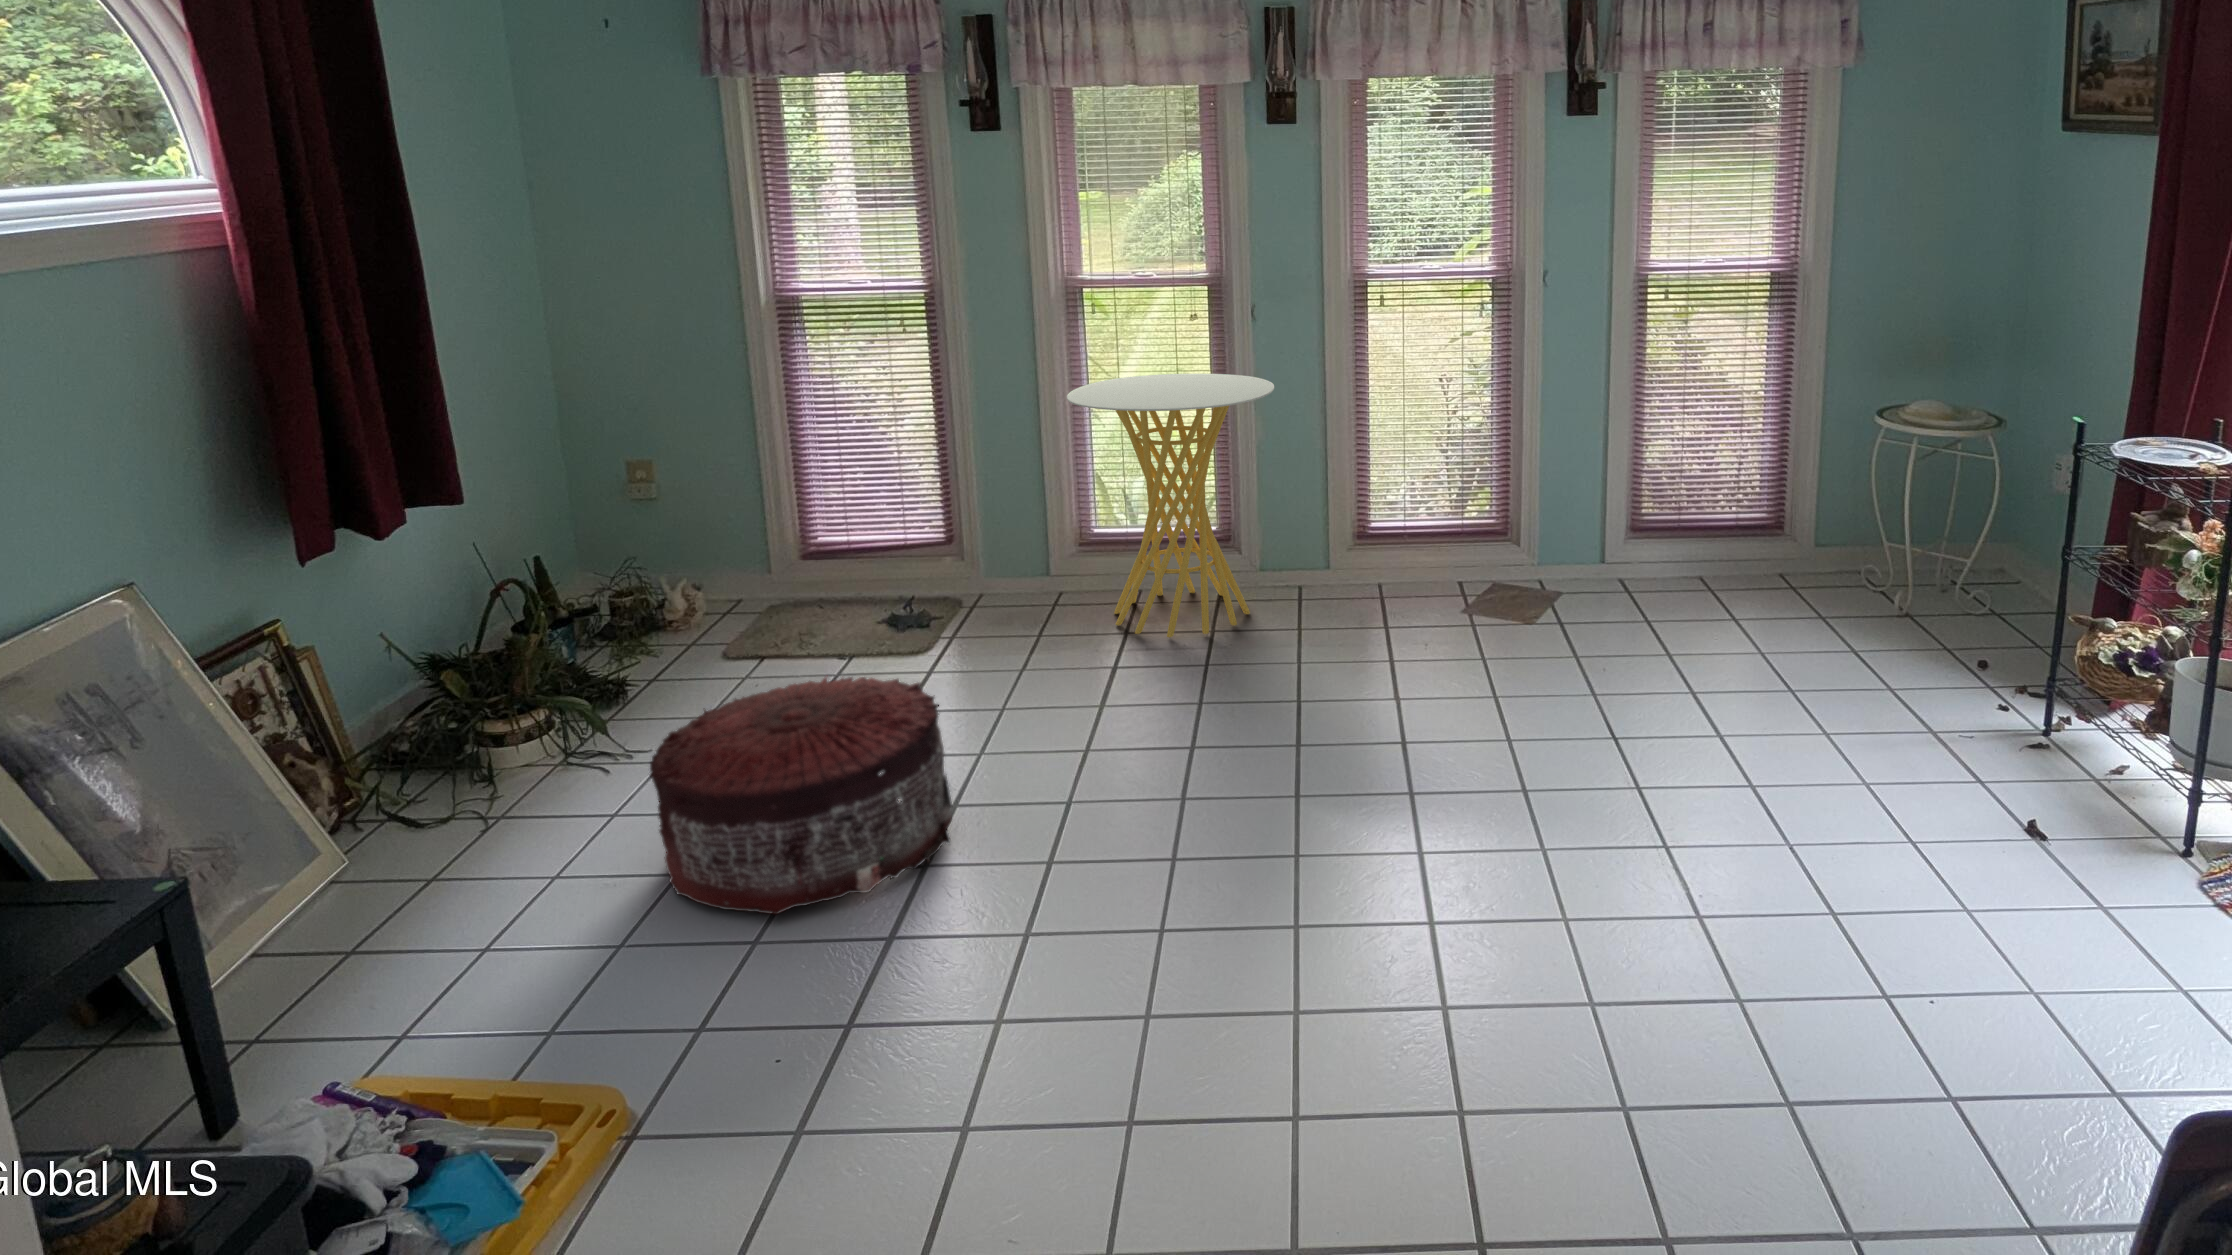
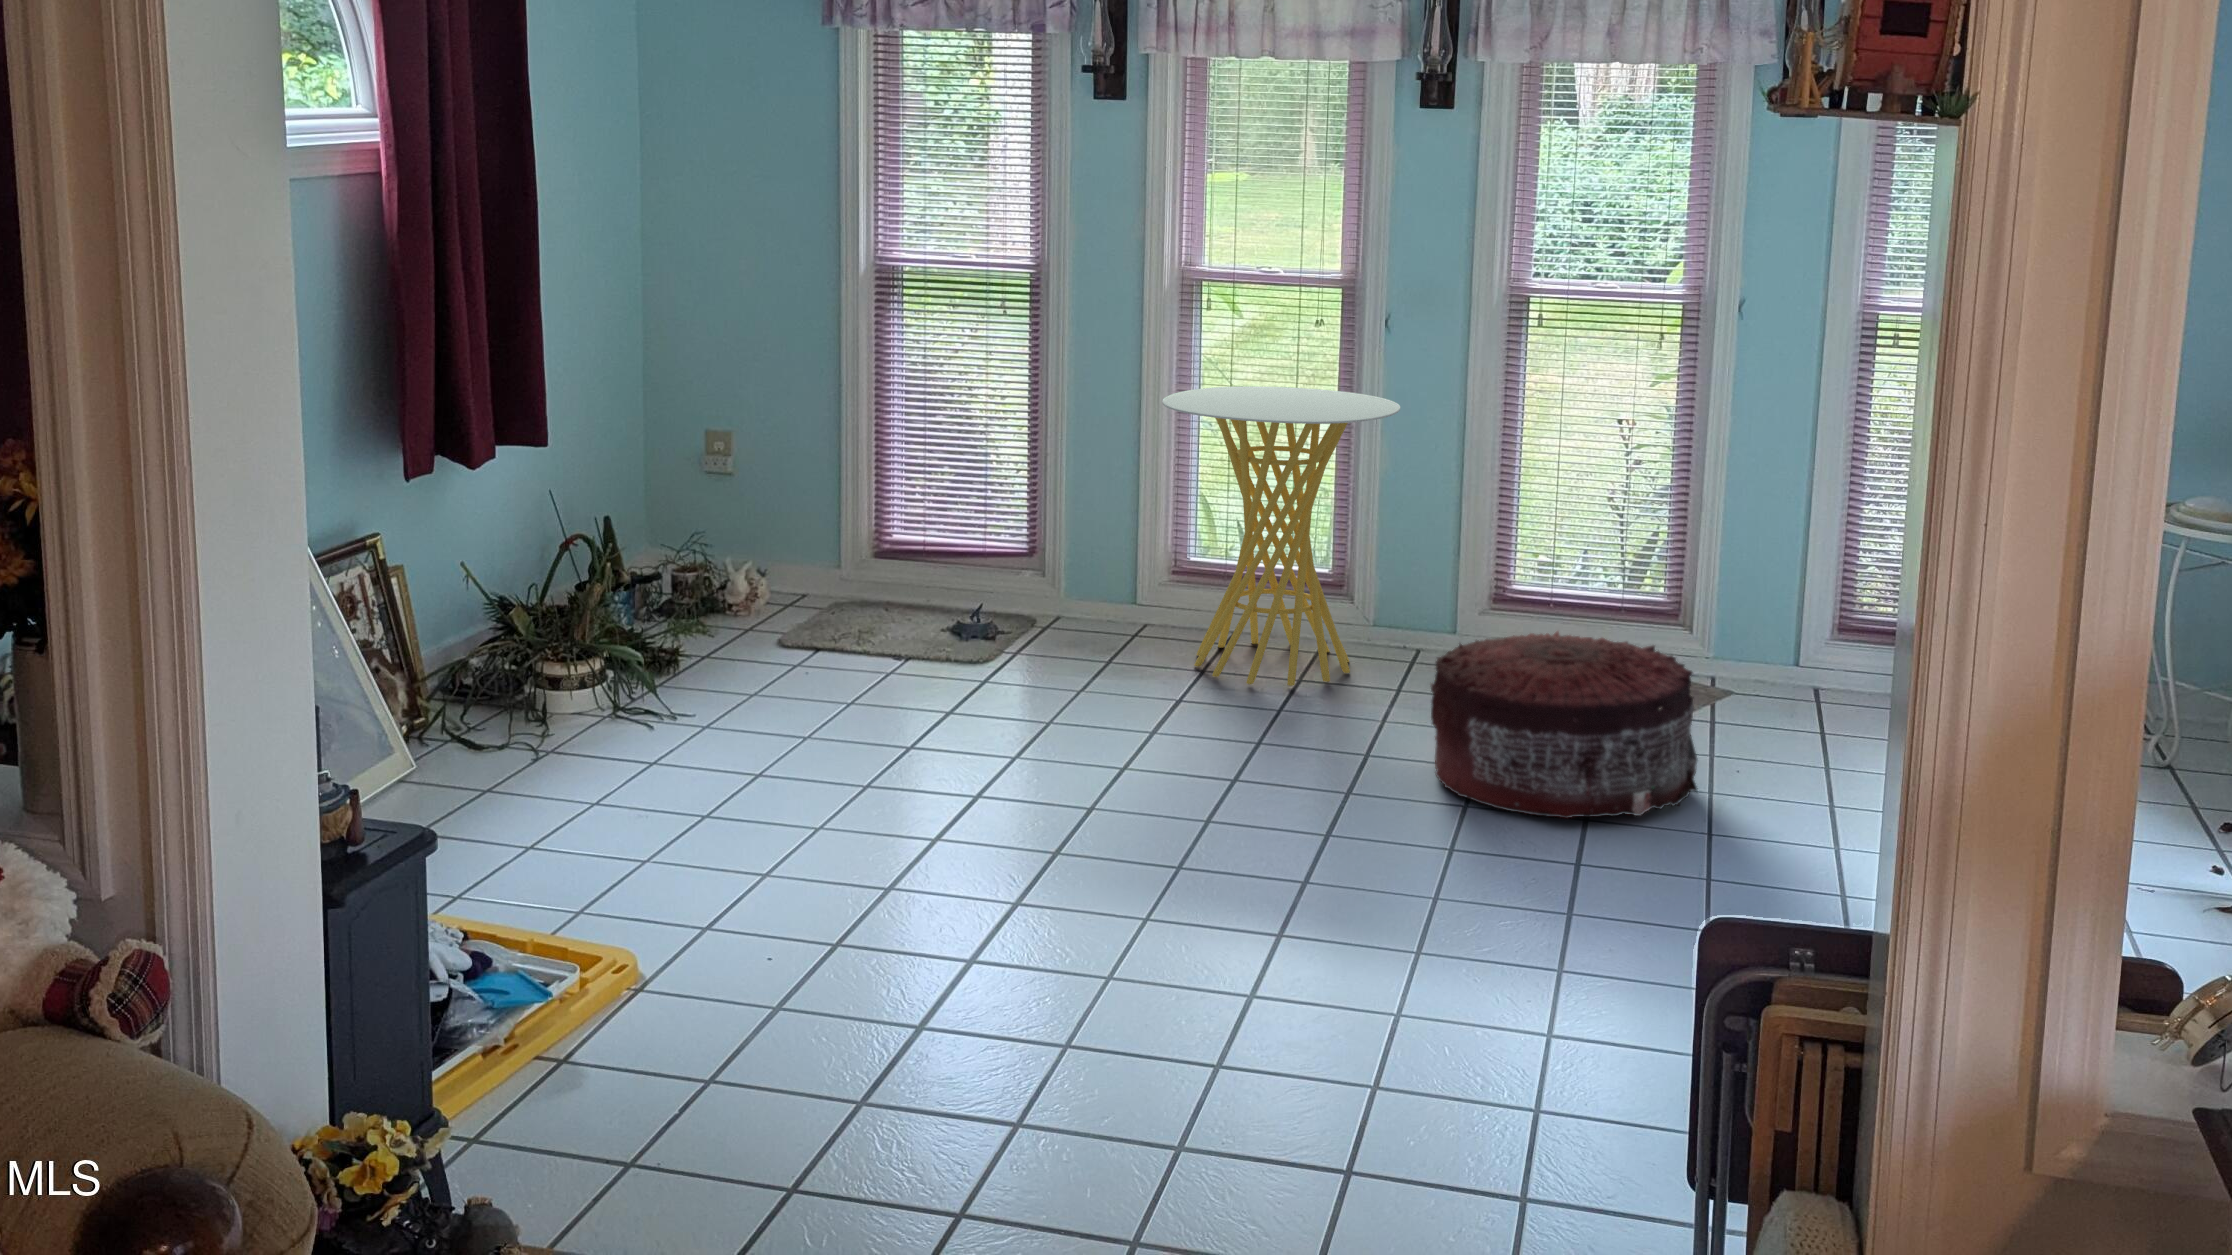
pouf: present [650,677,952,915] -> present [1431,631,1698,819]

